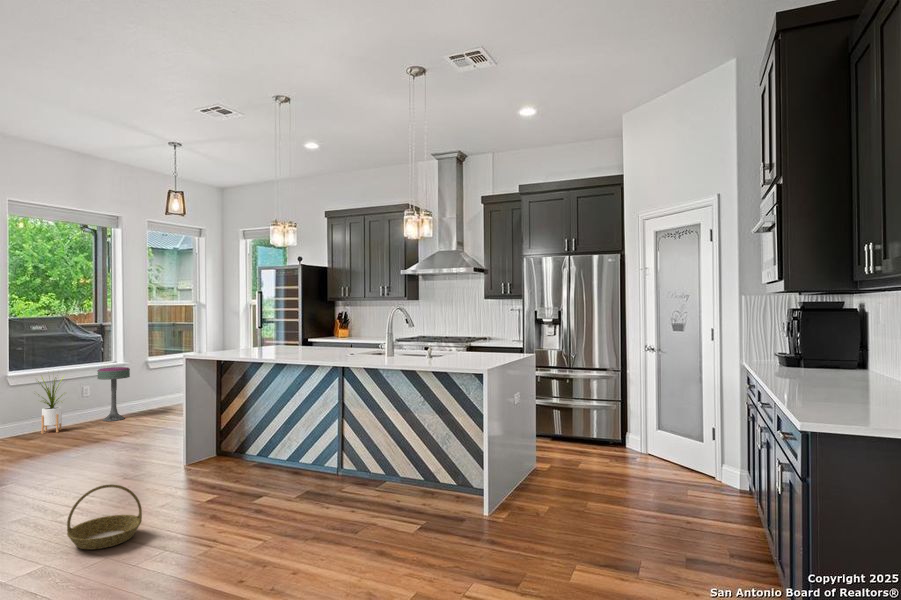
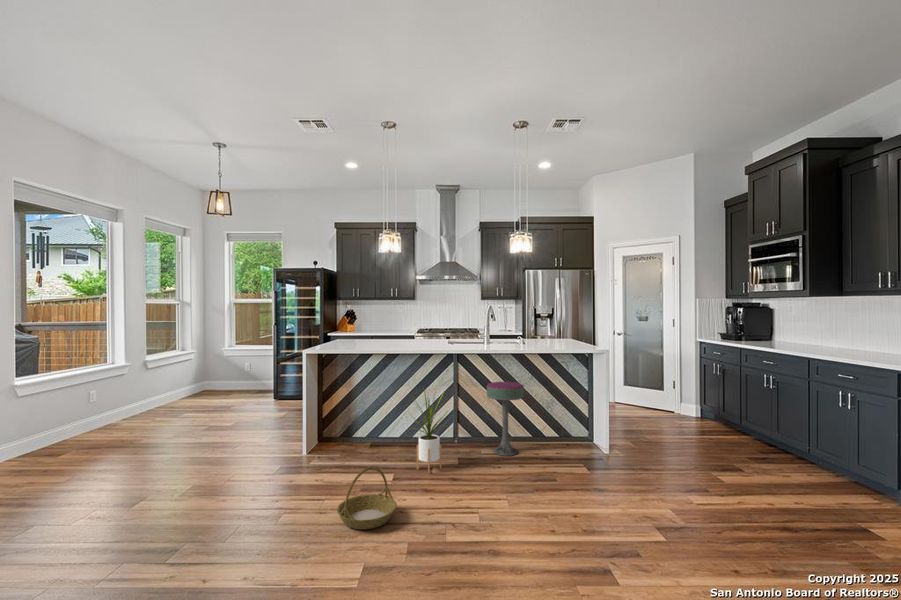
bar stool: present [97,367,130,421] -> present [487,382,524,456]
house plant: present [38,376,64,434] -> present [413,391,447,474]

